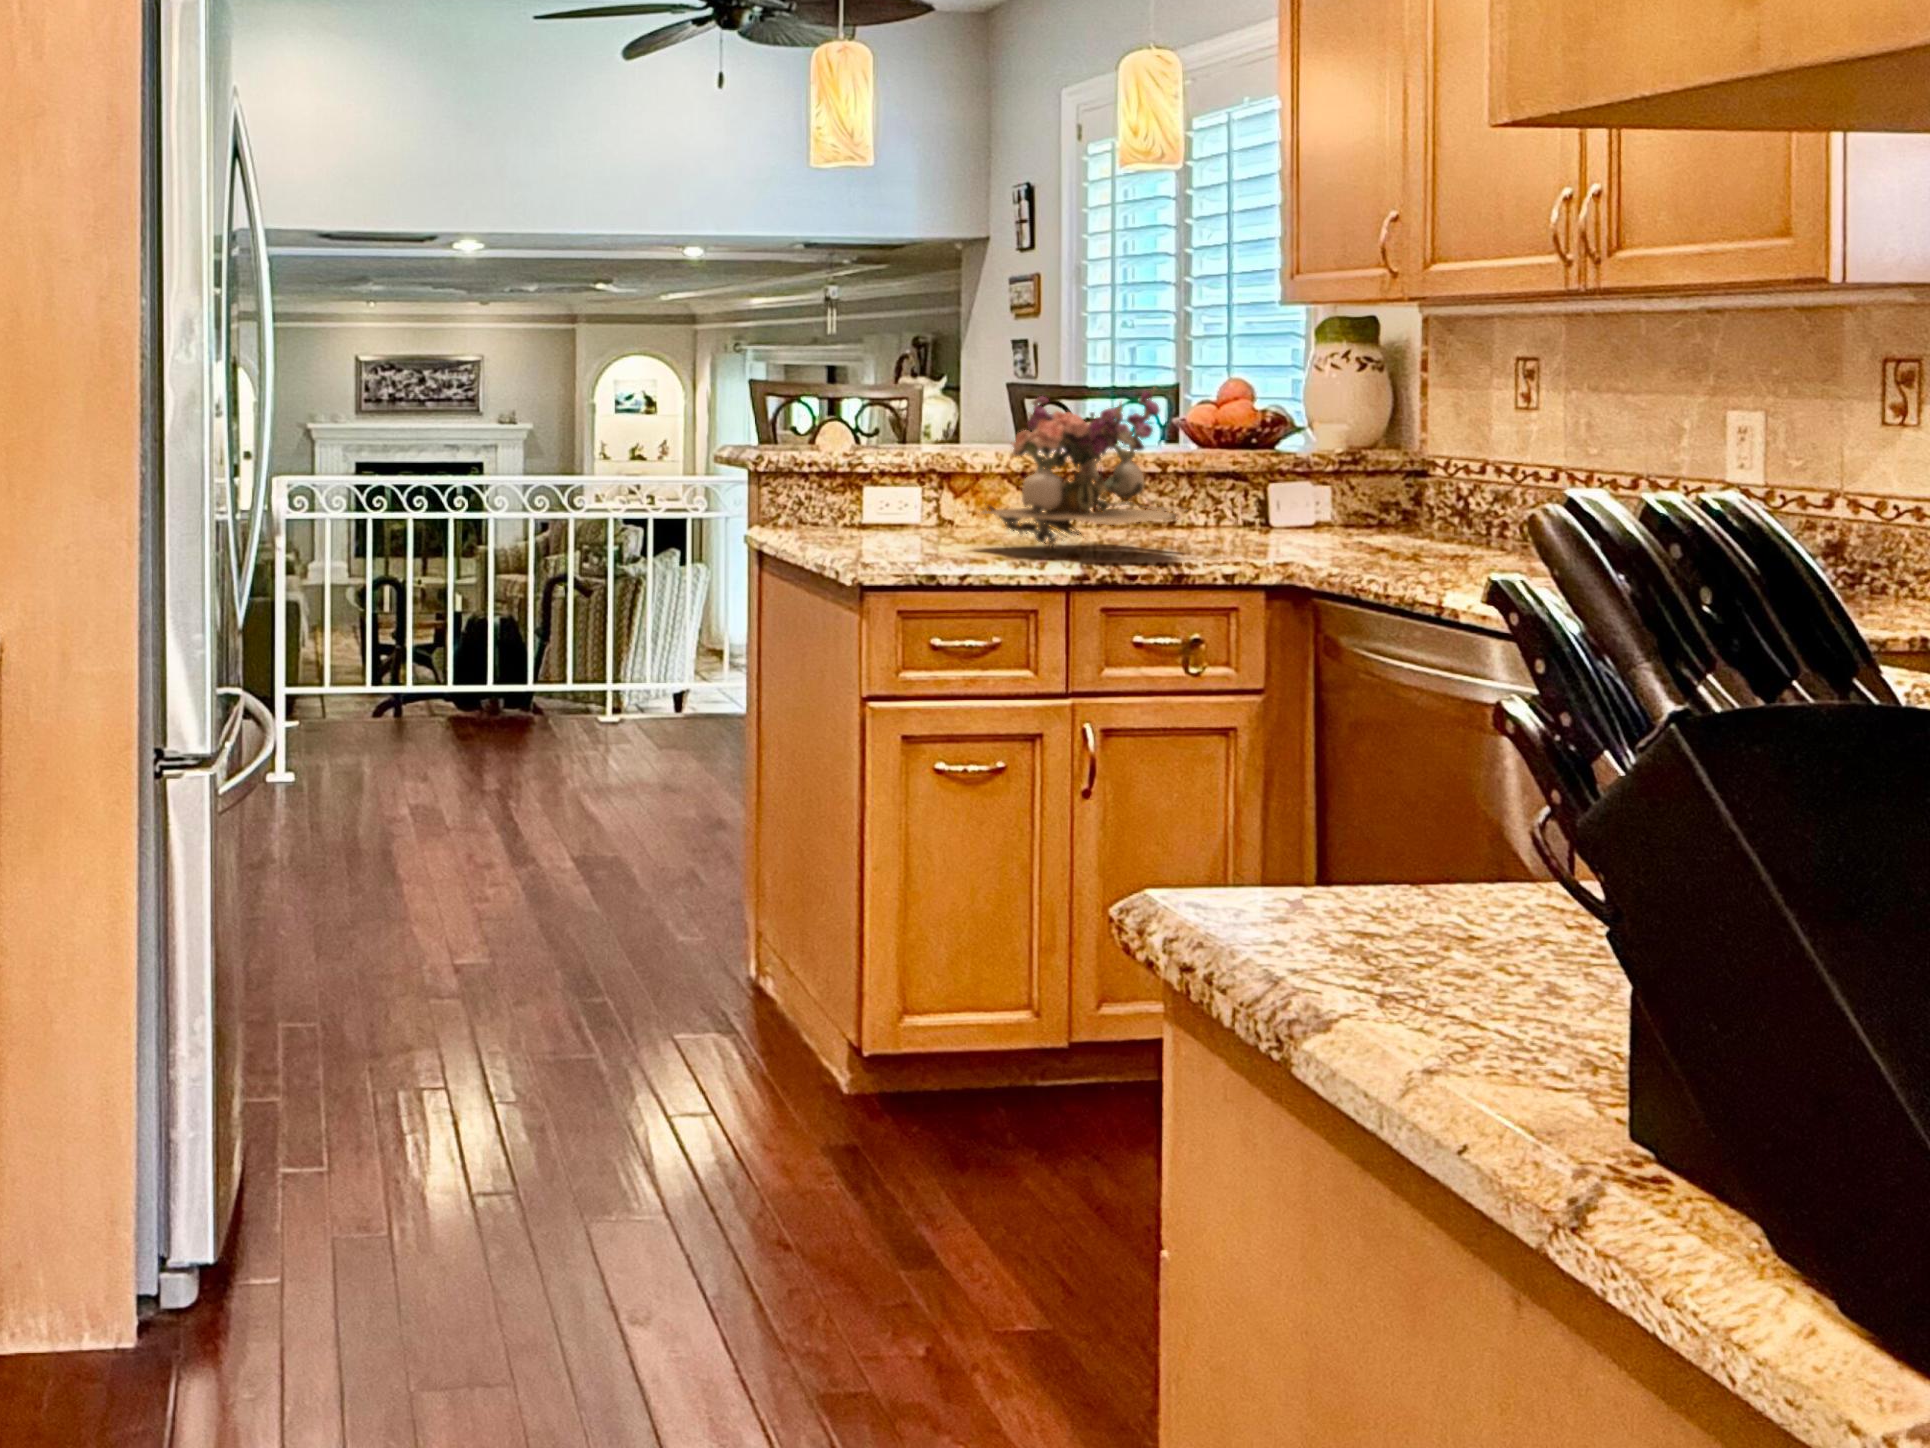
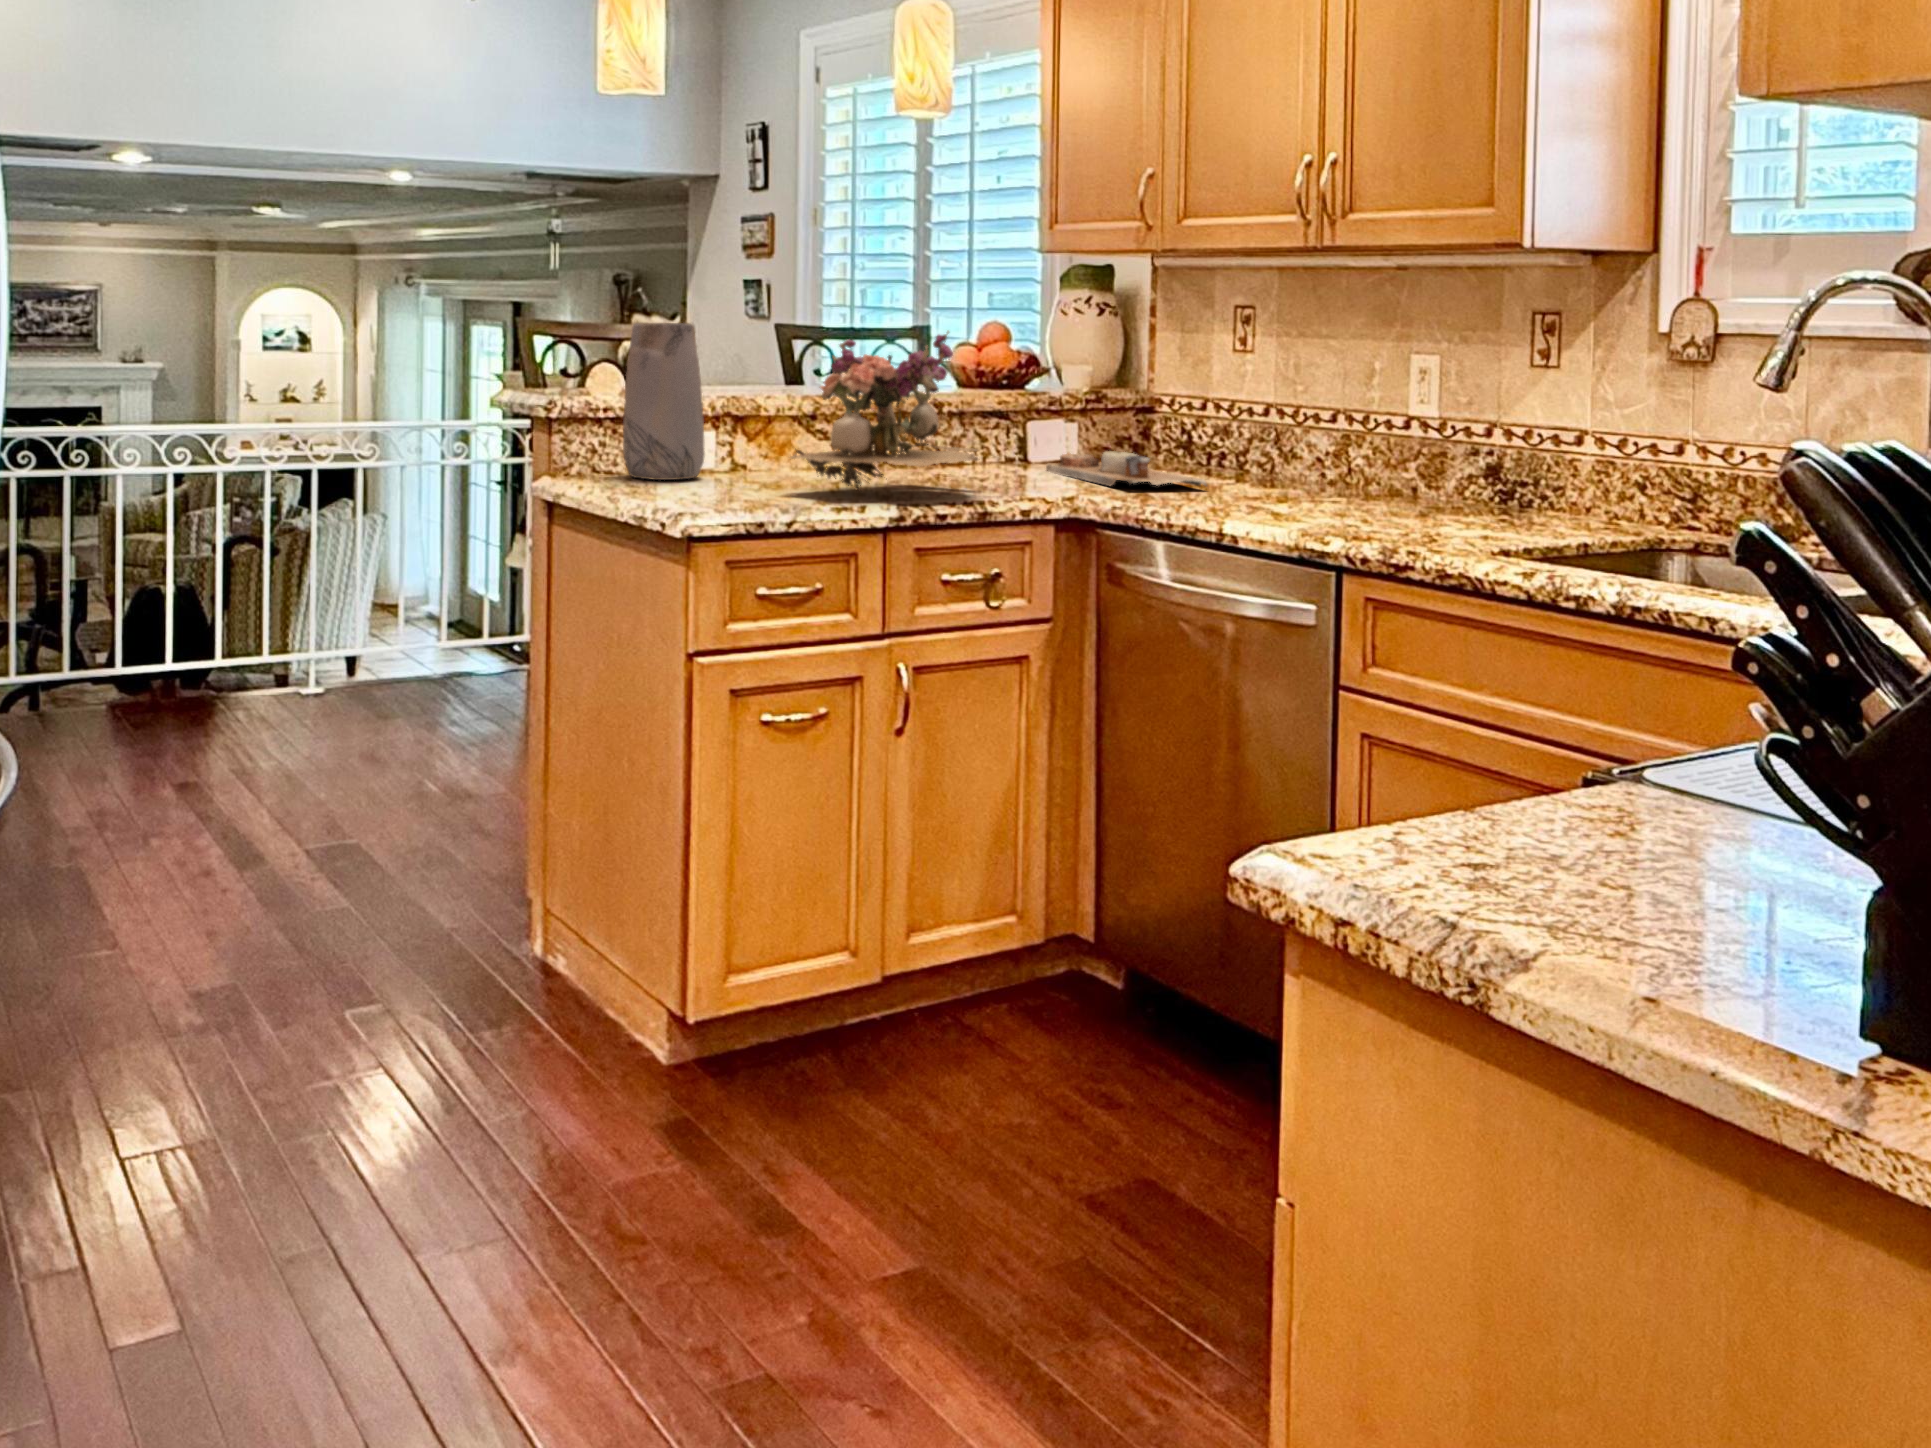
vase: none [827,382,905,532] -> present [623,323,705,480]
cutting board: none [1285,516,1473,560] -> present [1046,451,1207,486]

